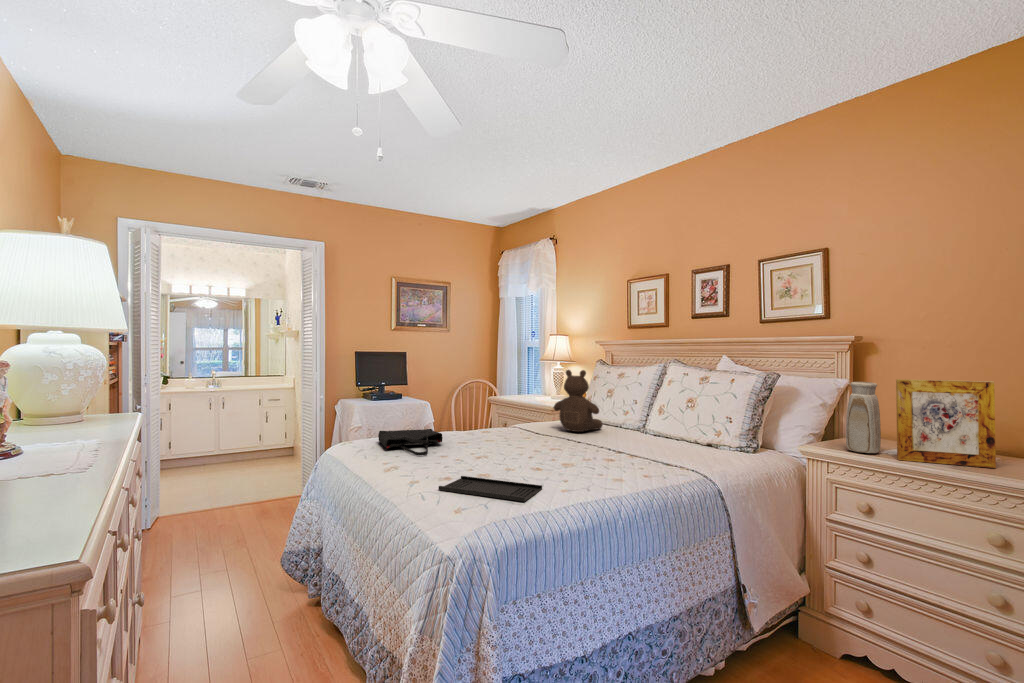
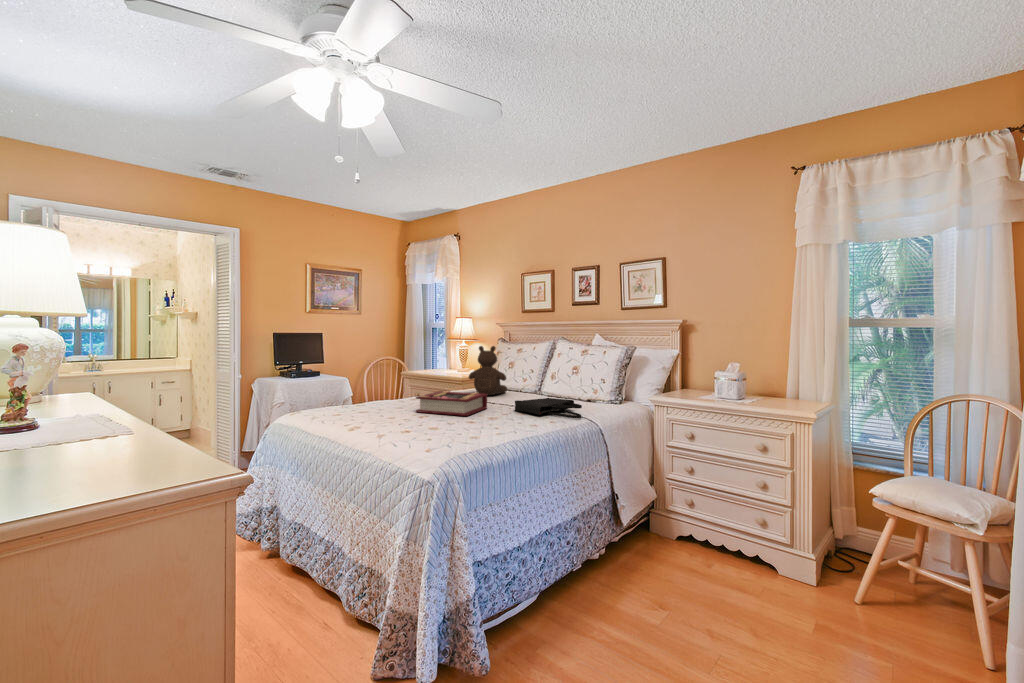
picture frame: present [896,379,996,468] -> none [710,348,765,403]
vase: present [846,382,881,453] -> none [680,351,700,398]
book: none [478,426,567,461] -> present [416,391,487,416]
tote bag: present [378,429,442,455] -> present [515,398,582,419]
tray: present [439,476,542,501] -> none [399,429,481,442]

